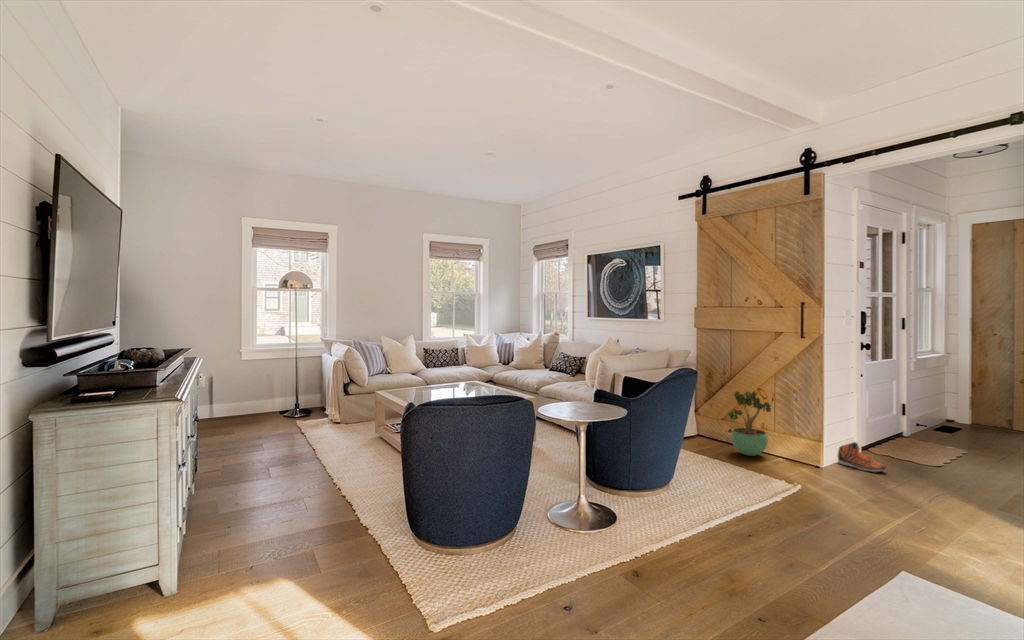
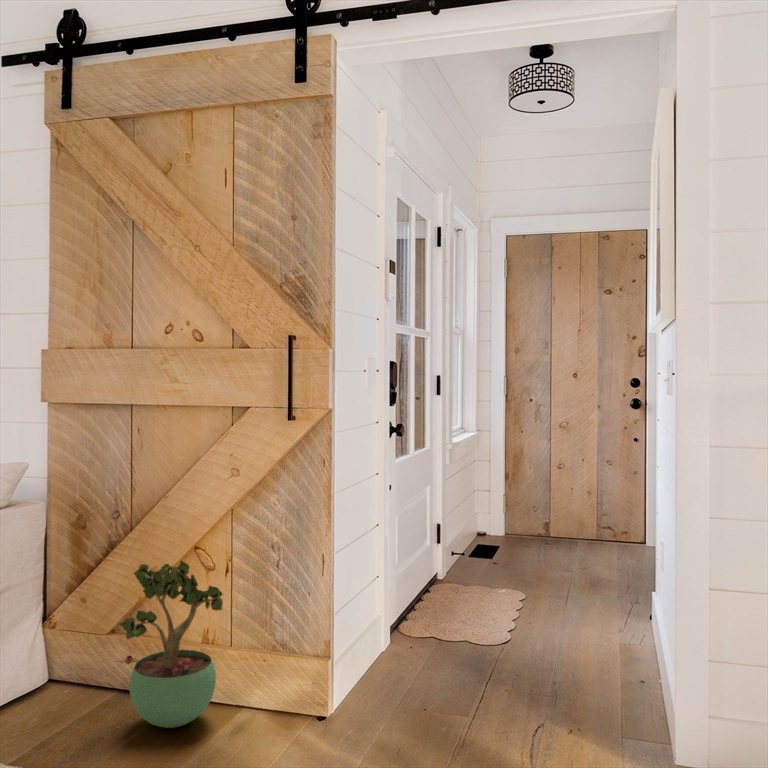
sneaker: present [838,442,886,472] -> none [358,644,447,710]

